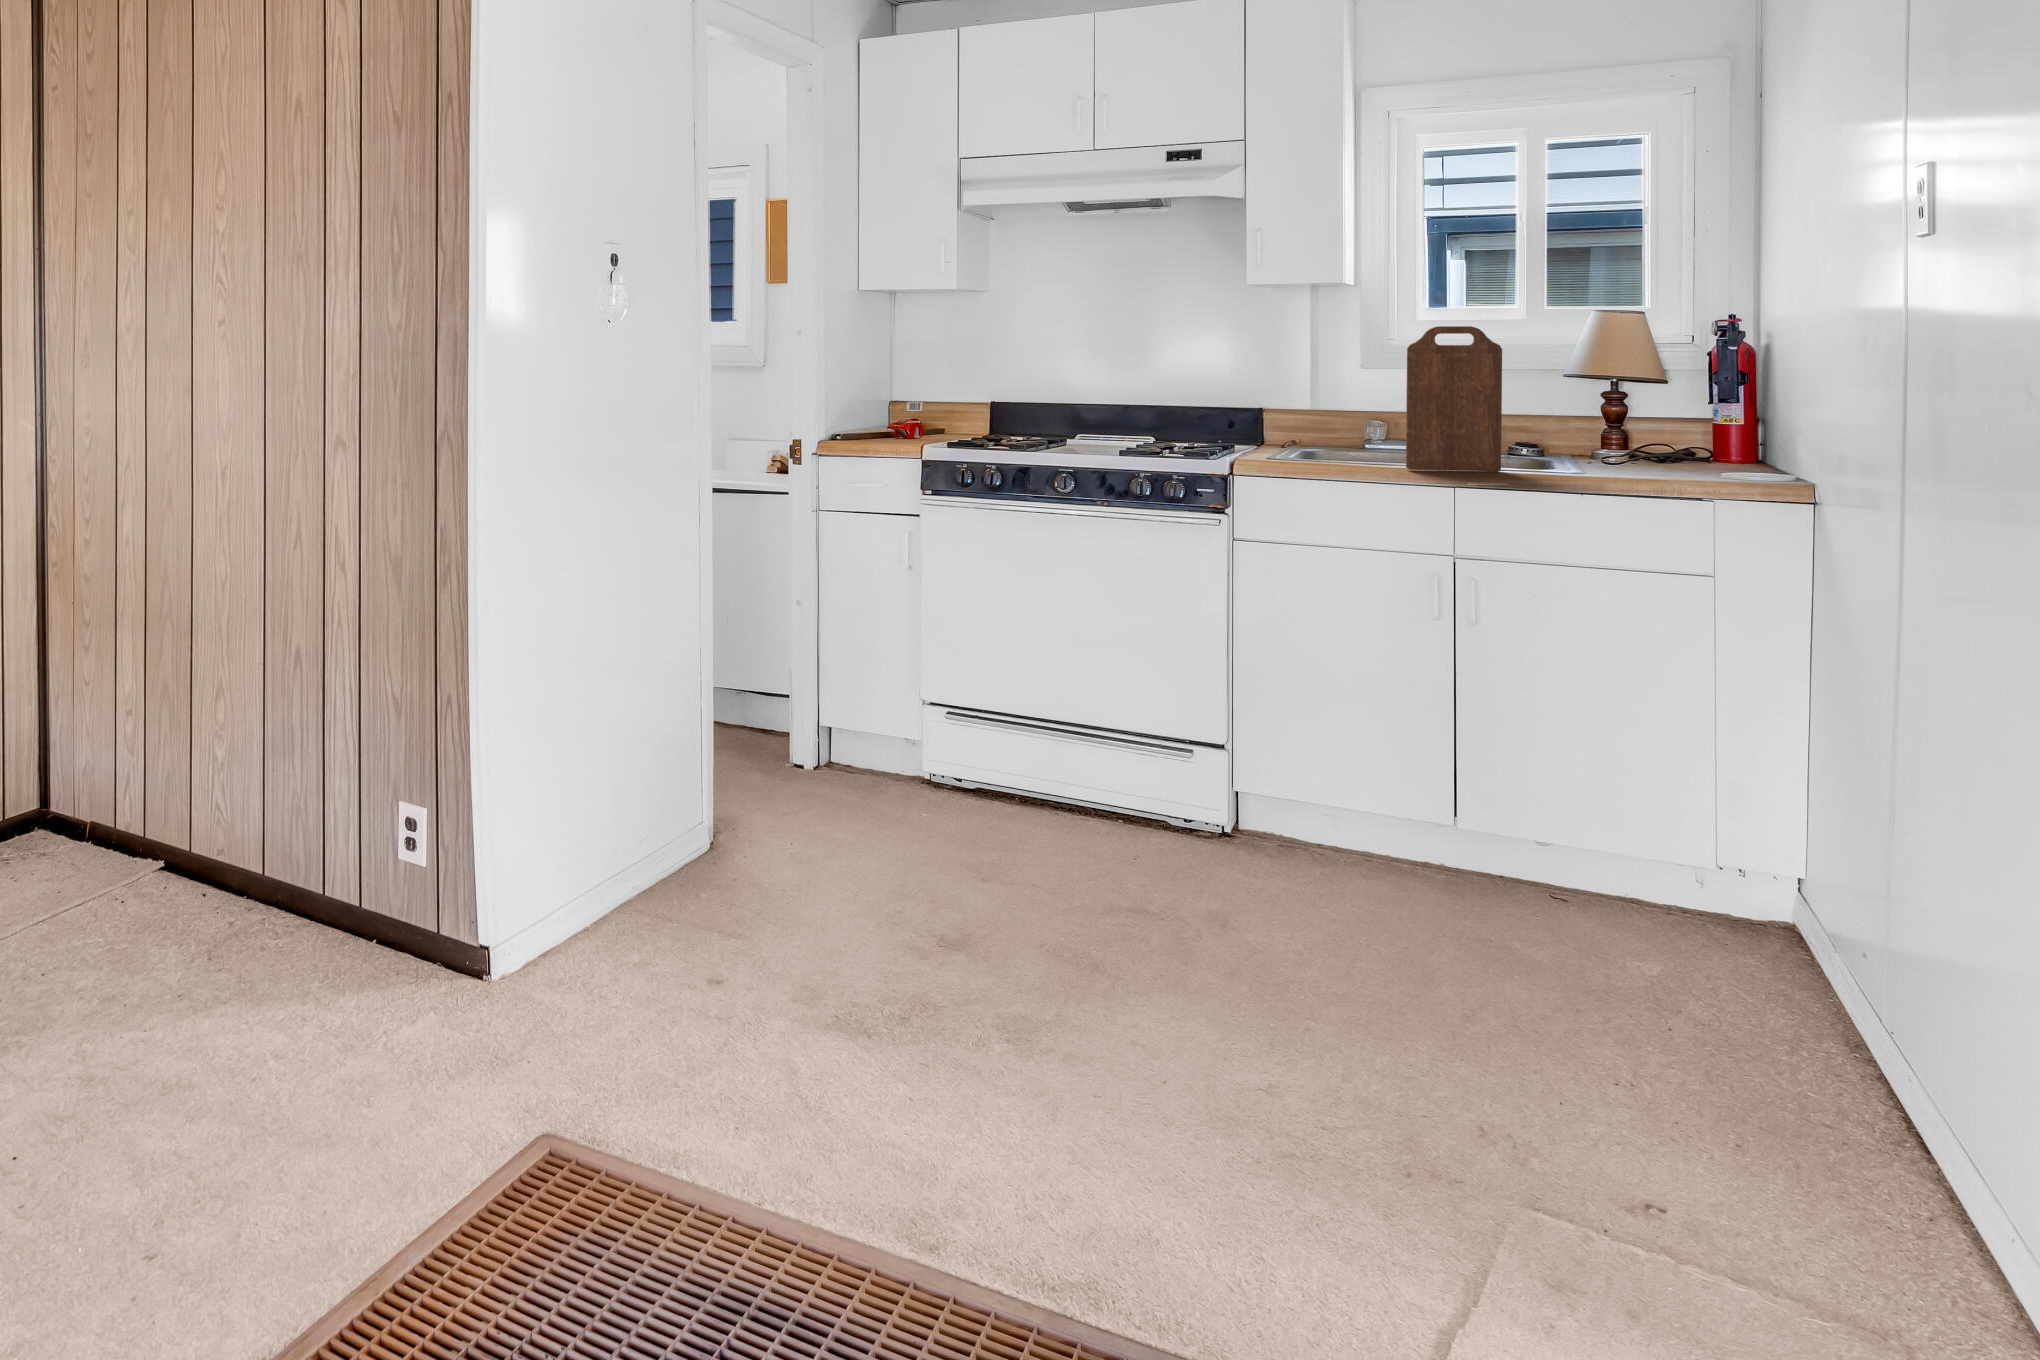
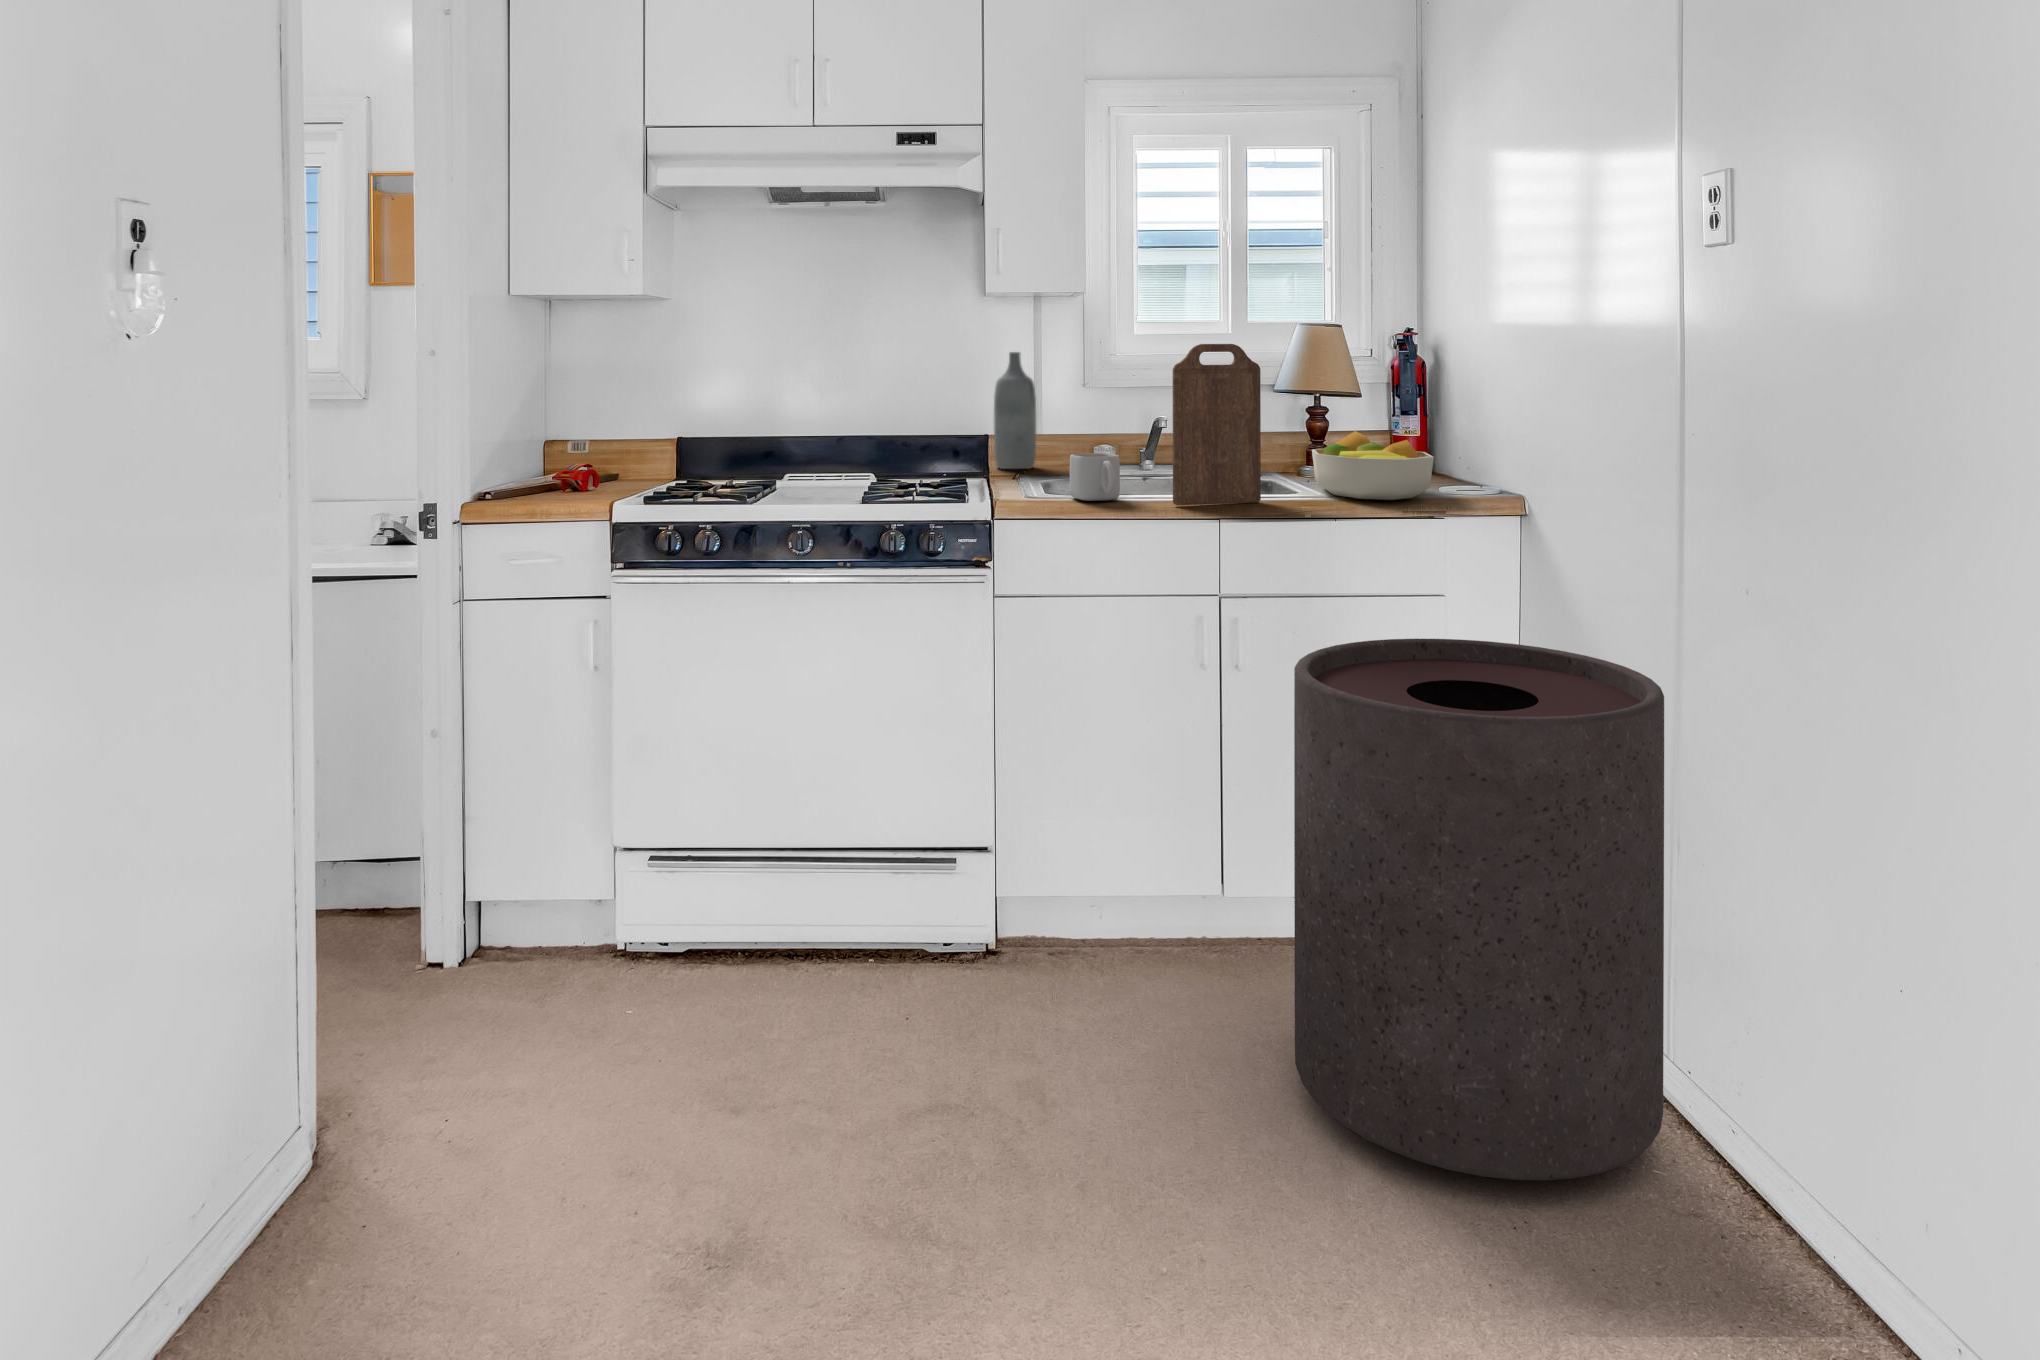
bottle: none [1272,336,1313,440] -> present [994,352,1036,469]
fruit bowl: none [1570,411,1702,475] -> present [1312,431,1434,500]
mug: none [1314,423,1360,463] -> present [1070,453,1120,501]
trash can: none [1452,592,1835,1056] -> present [1294,639,1664,1181]

